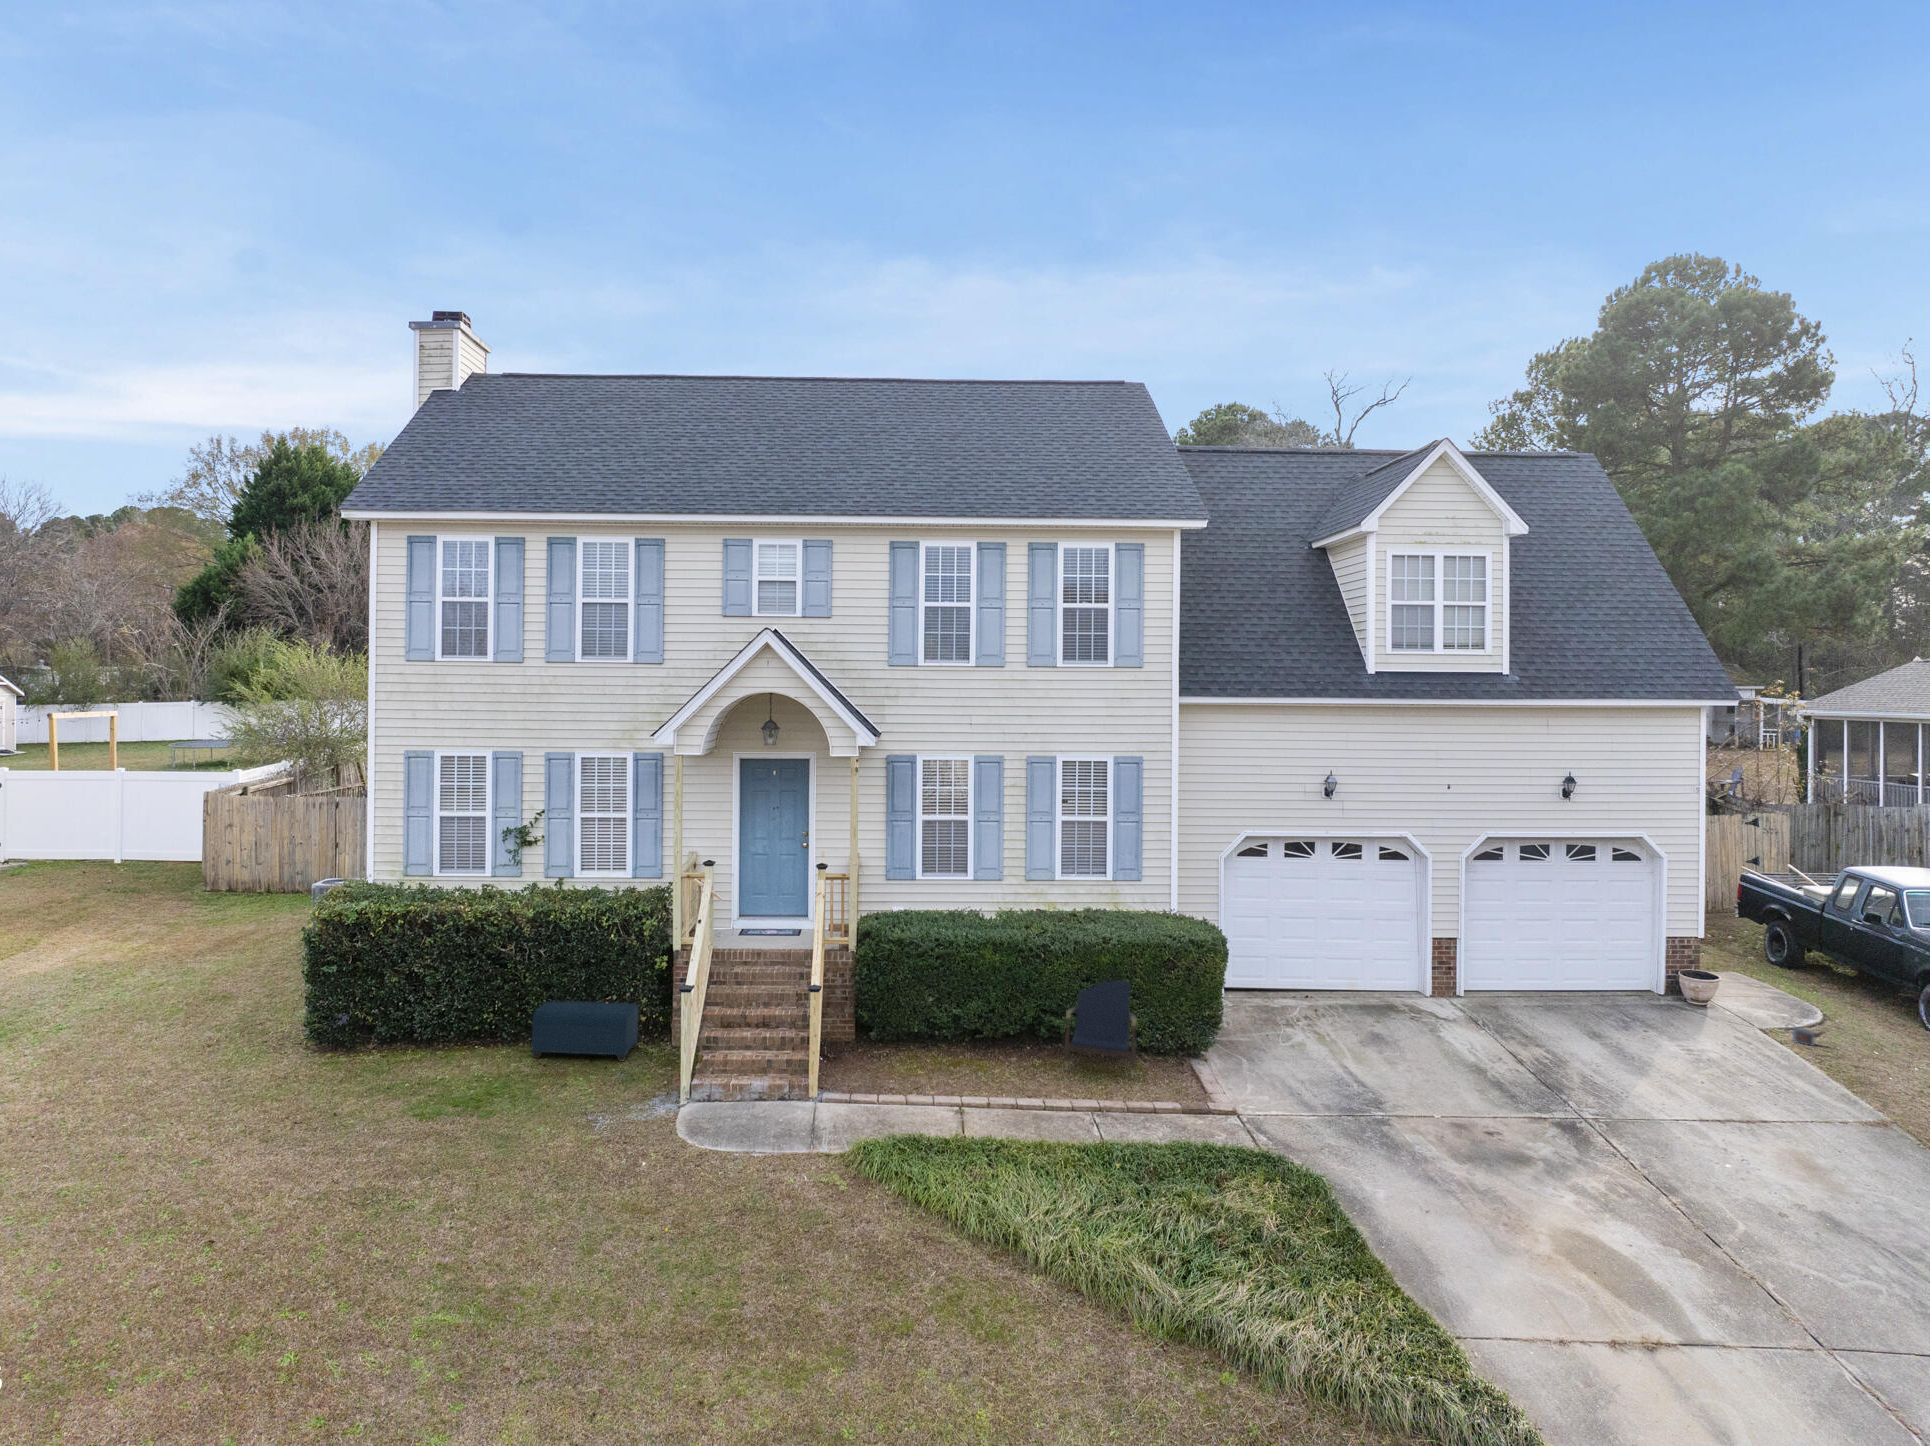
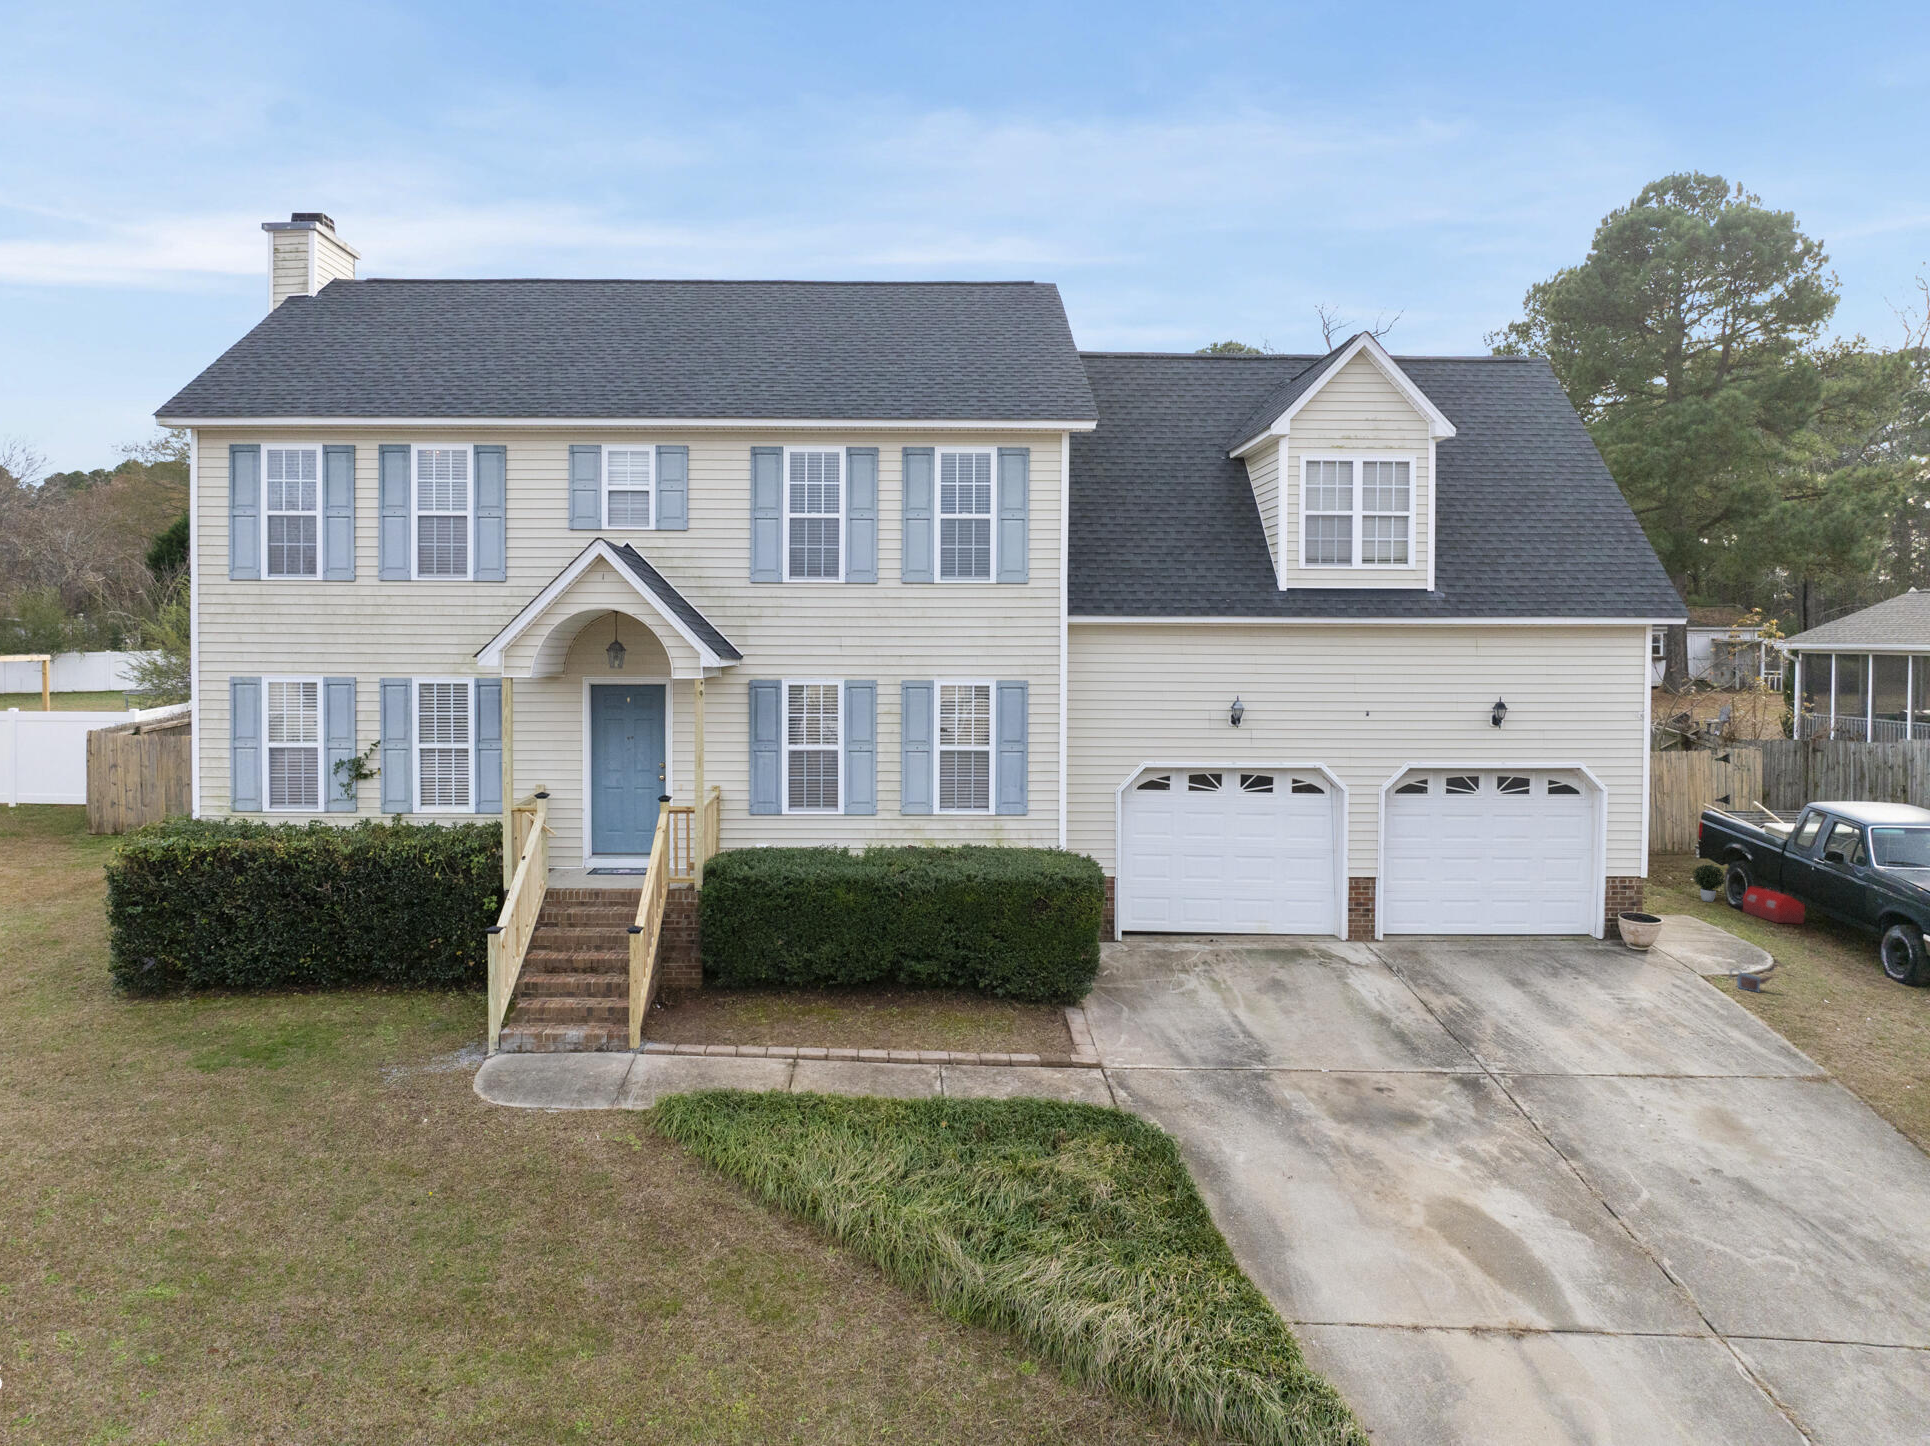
potted plant: none [1737,924,1769,960] -> present [1693,864,1725,902]
toolbox: none [1786,944,1844,981] -> present [1743,887,1805,923]
lounge chair: present [1065,981,1137,1078] -> none [918,918,997,1029]
bench: present [532,1001,638,1061] -> none [330,945,455,1010]

